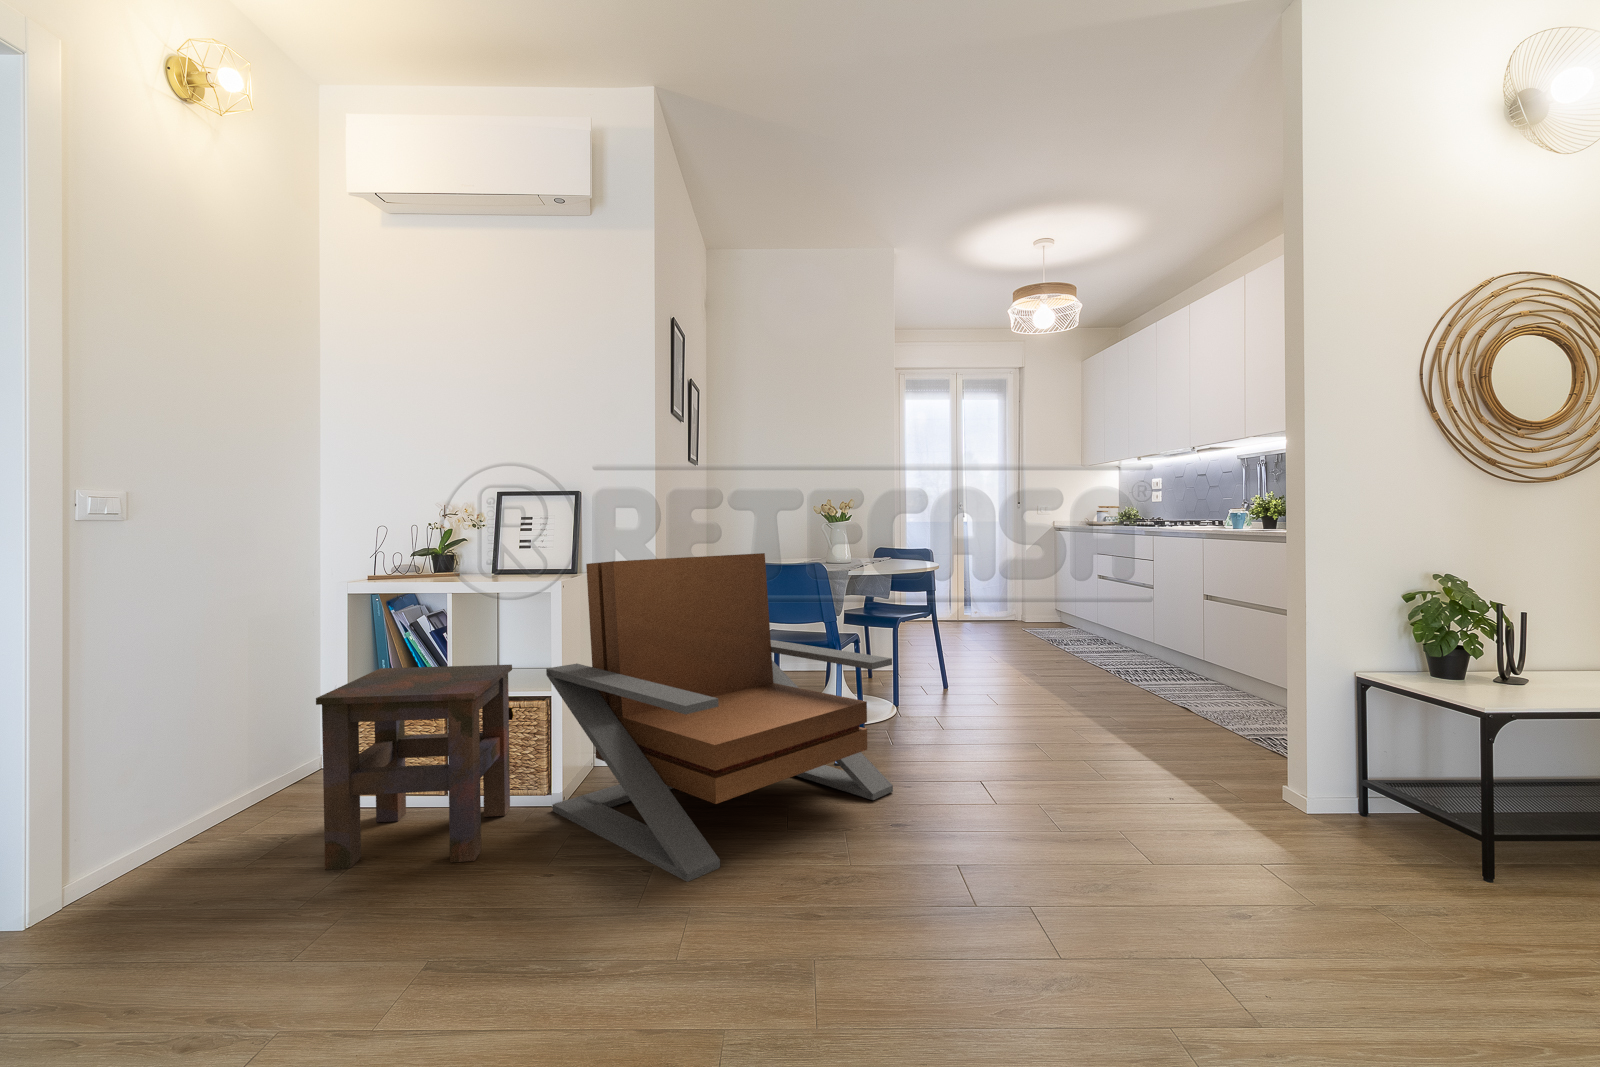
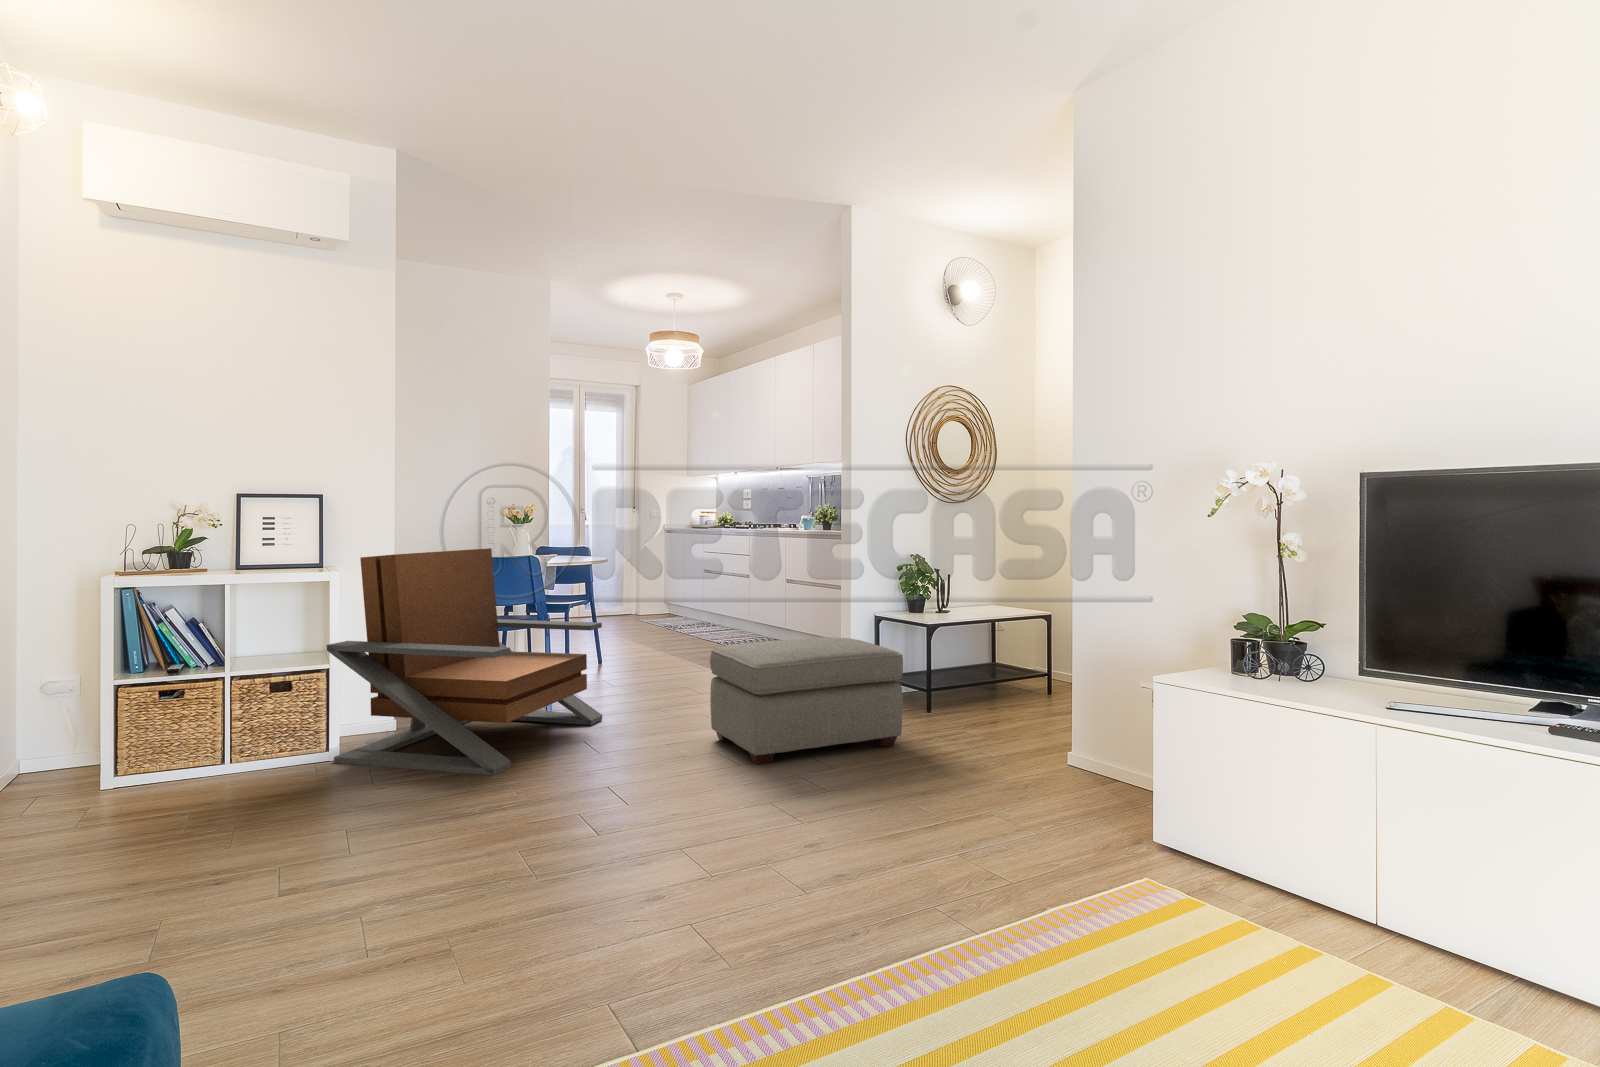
side table: present [316,665,512,870] -> none [160,644,308,816]
ottoman: none [1029,720,1431,974] -> present [710,637,903,764]

